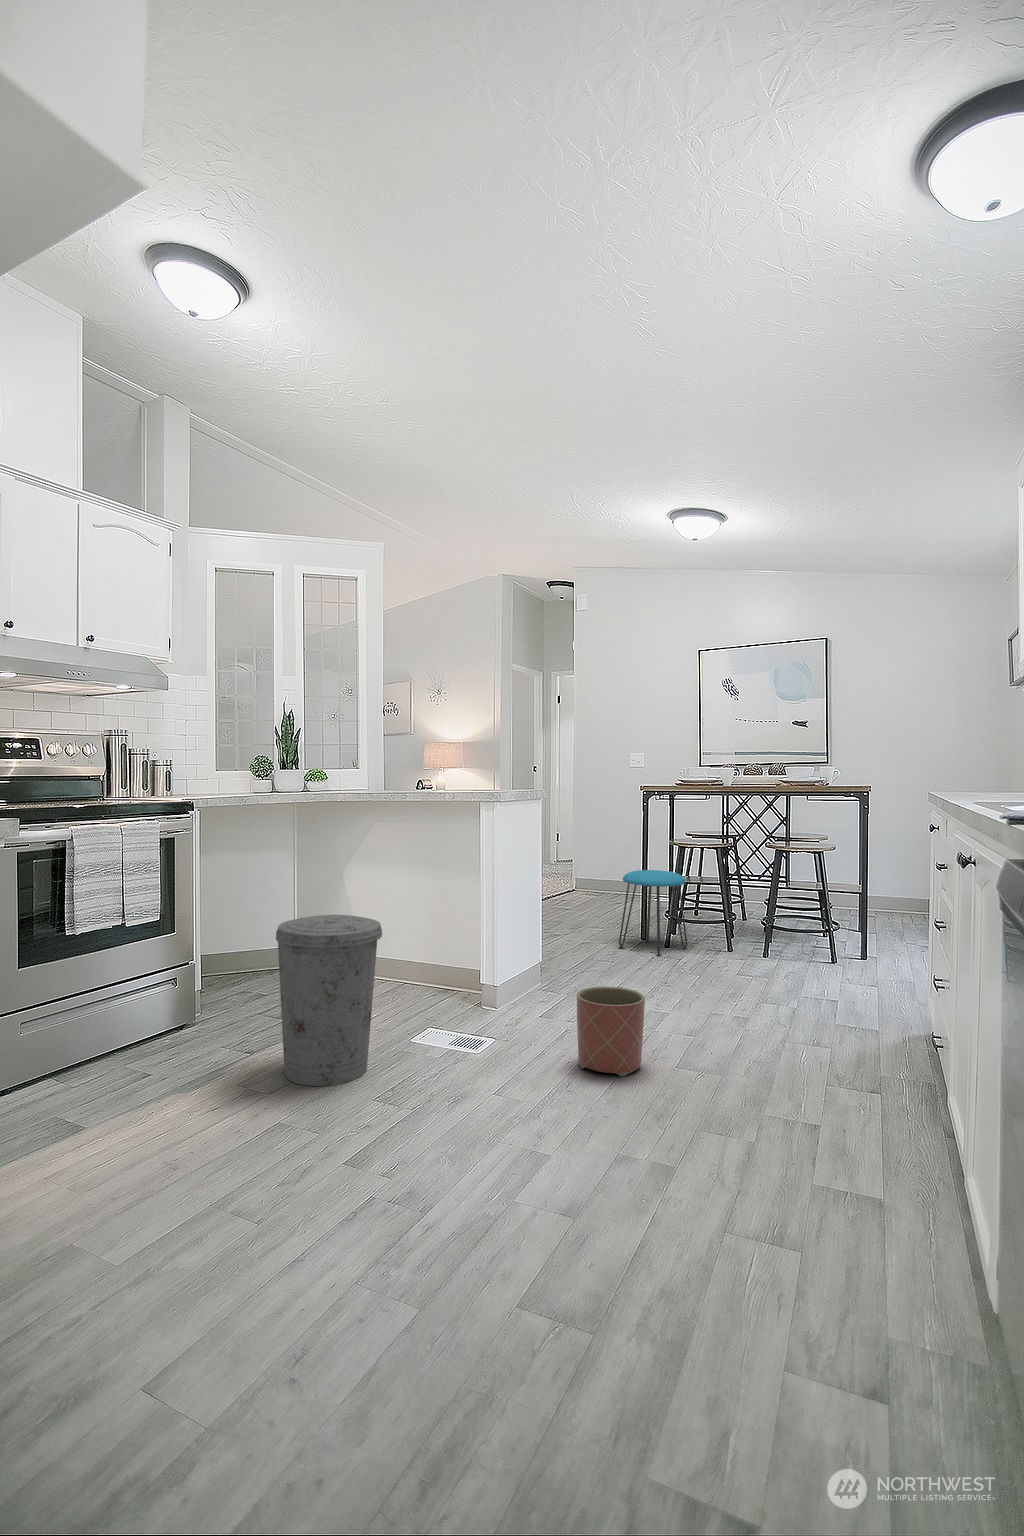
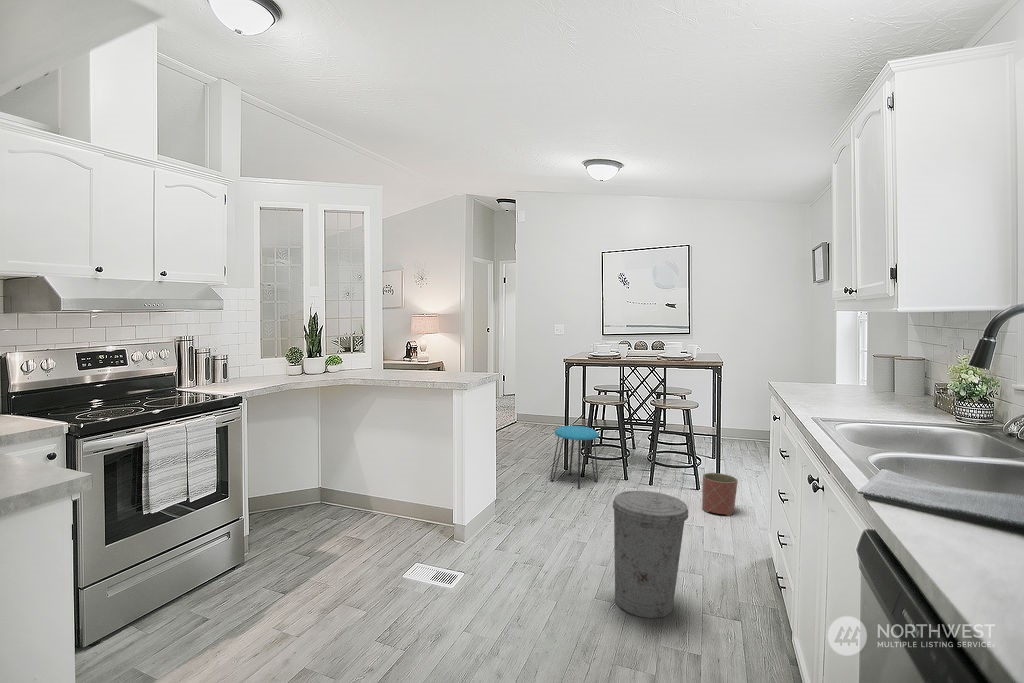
trash can: present [276,915,382,1086] -> present [613,491,688,618]
planter: present [577,987,645,1076] -> present [702,473,738,516]

